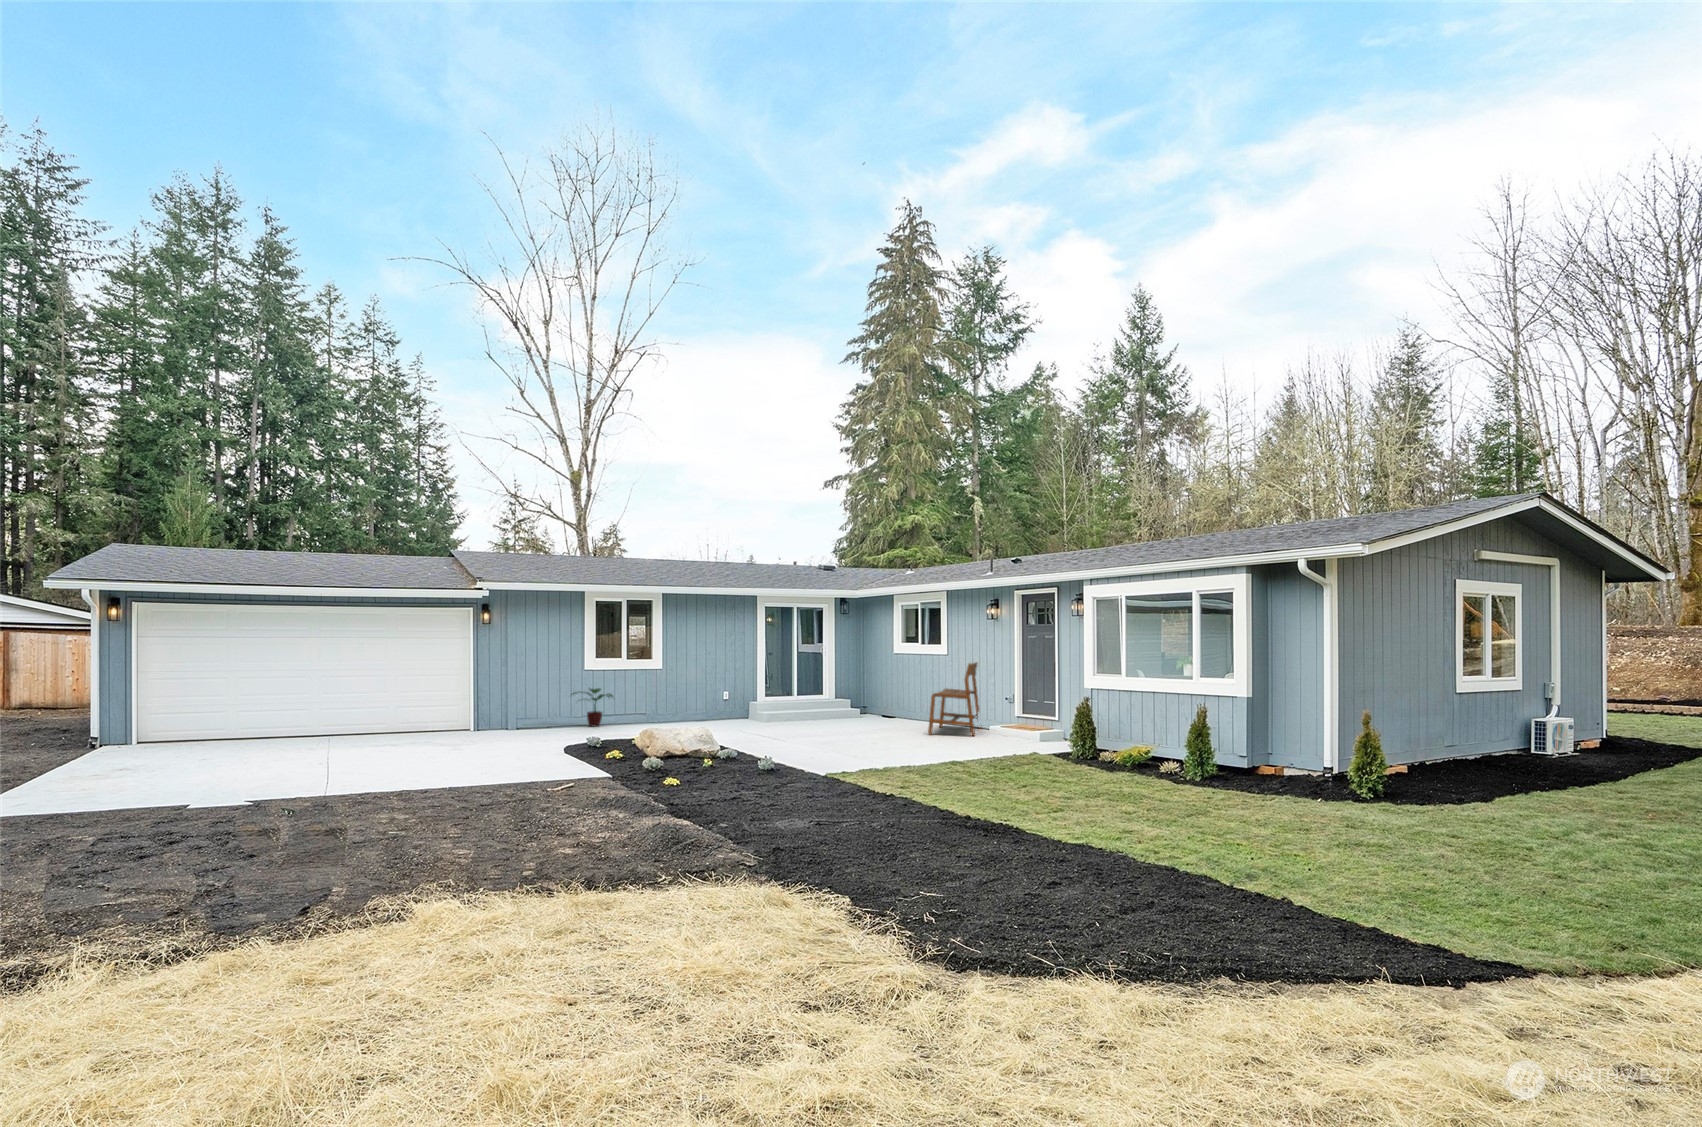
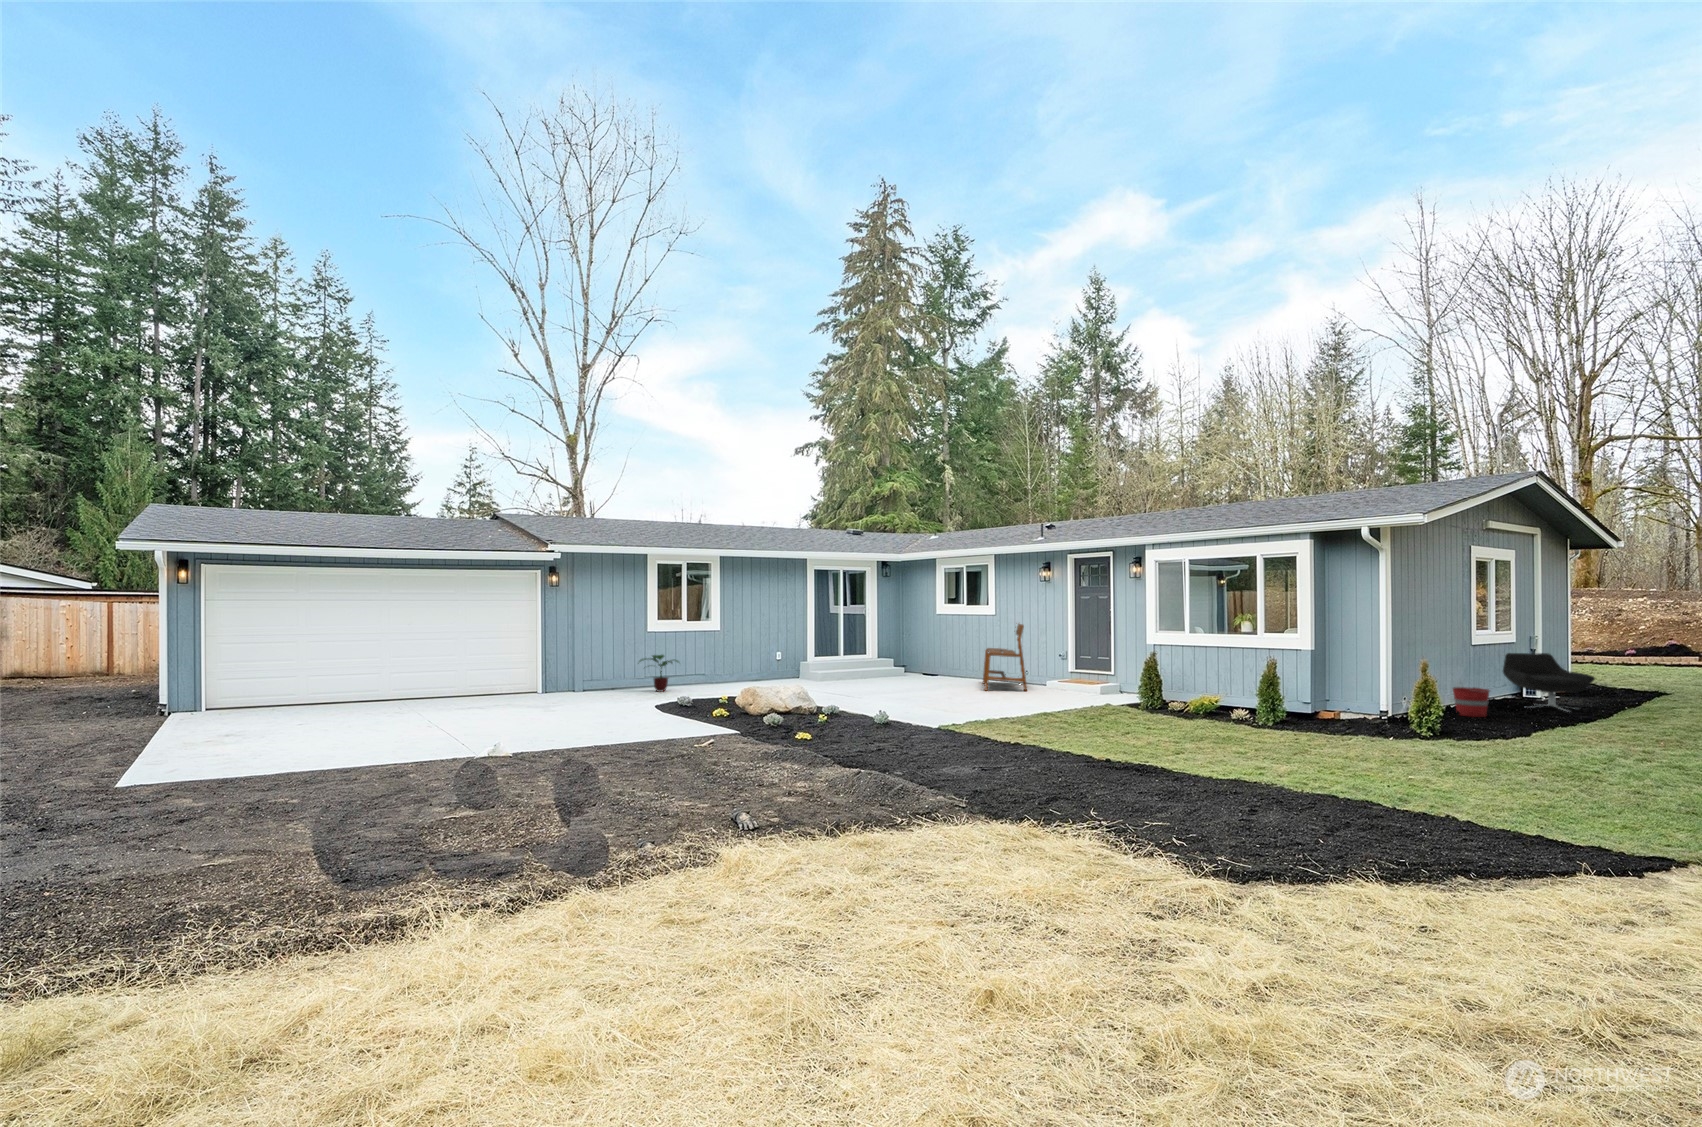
lounge chair: none [1513,706,1621,778] -> present [1503,653,1595,710]
bucket: none [1431,744,1477,780] -> present [1453,687,1490,717]

